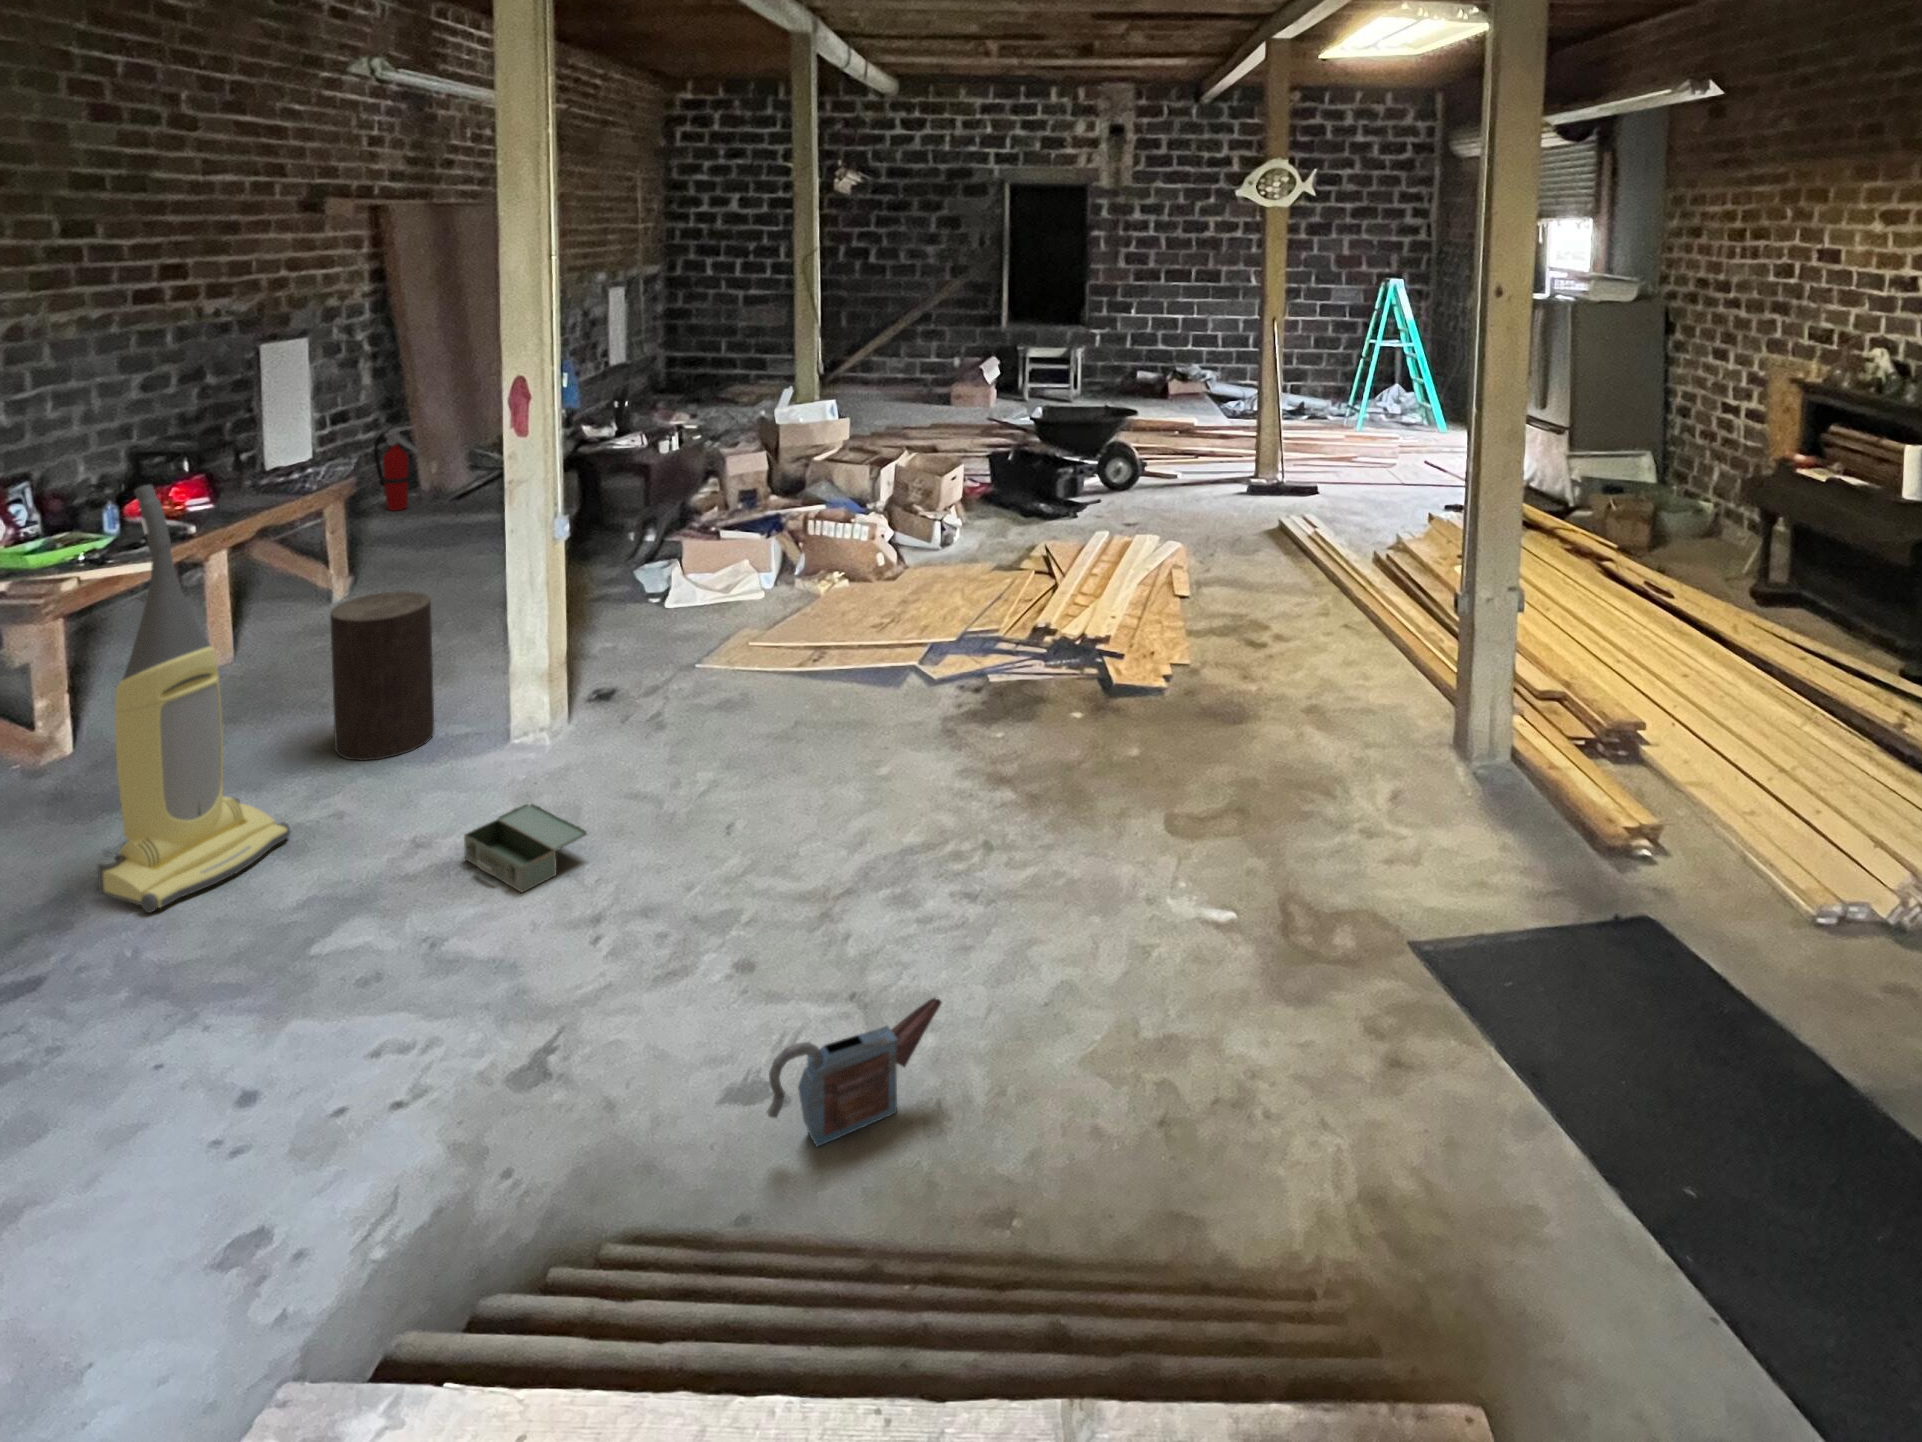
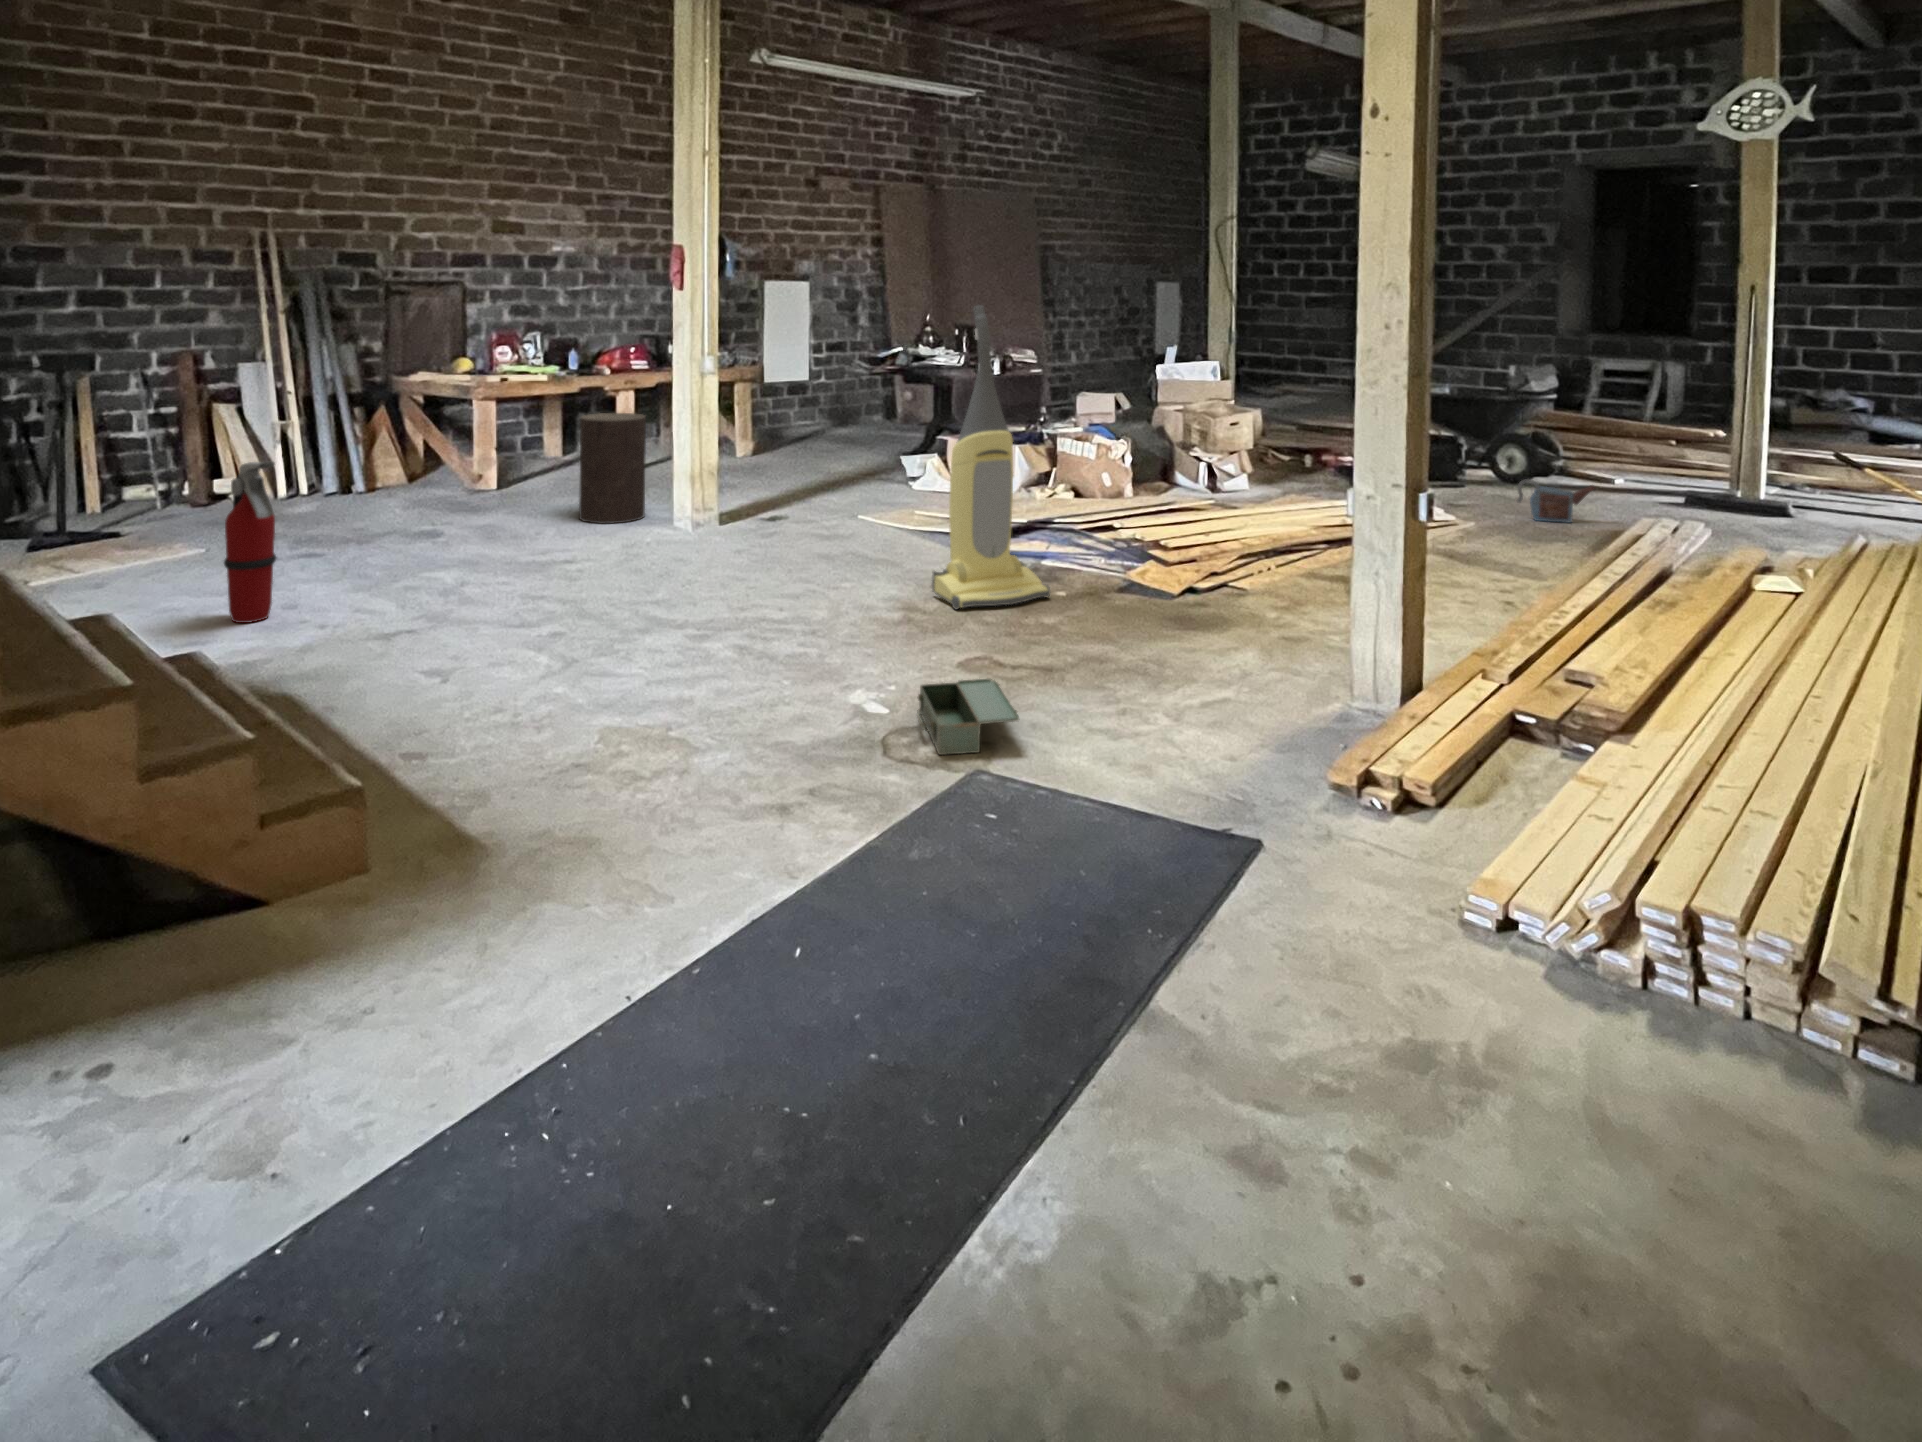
fire extinguisher: present [374,425,419,511] -> present [224,462,276,623]
vacuum cleaner: present [98,485,290,913] -> present [932,305,1050,609]
toolbox: present [464,804,587,892] -> present [917,679,1019,755]
watering can: present [767,998,942,1147] -> present [1517,479,1595,523]

